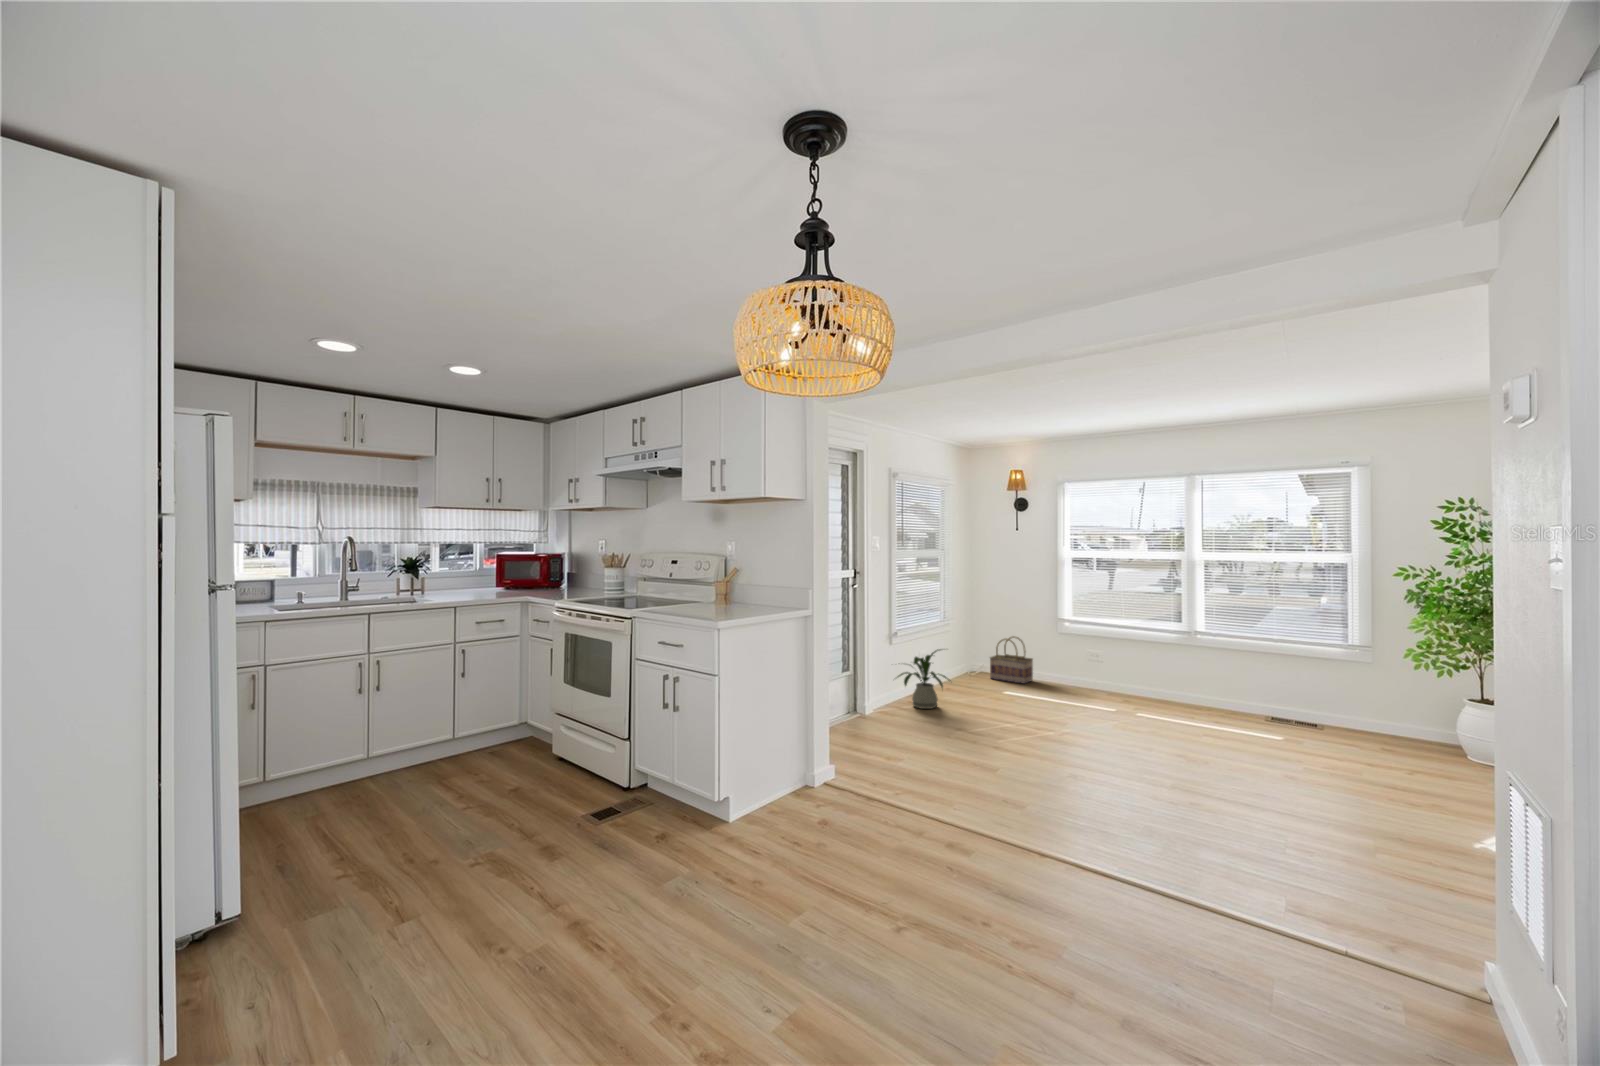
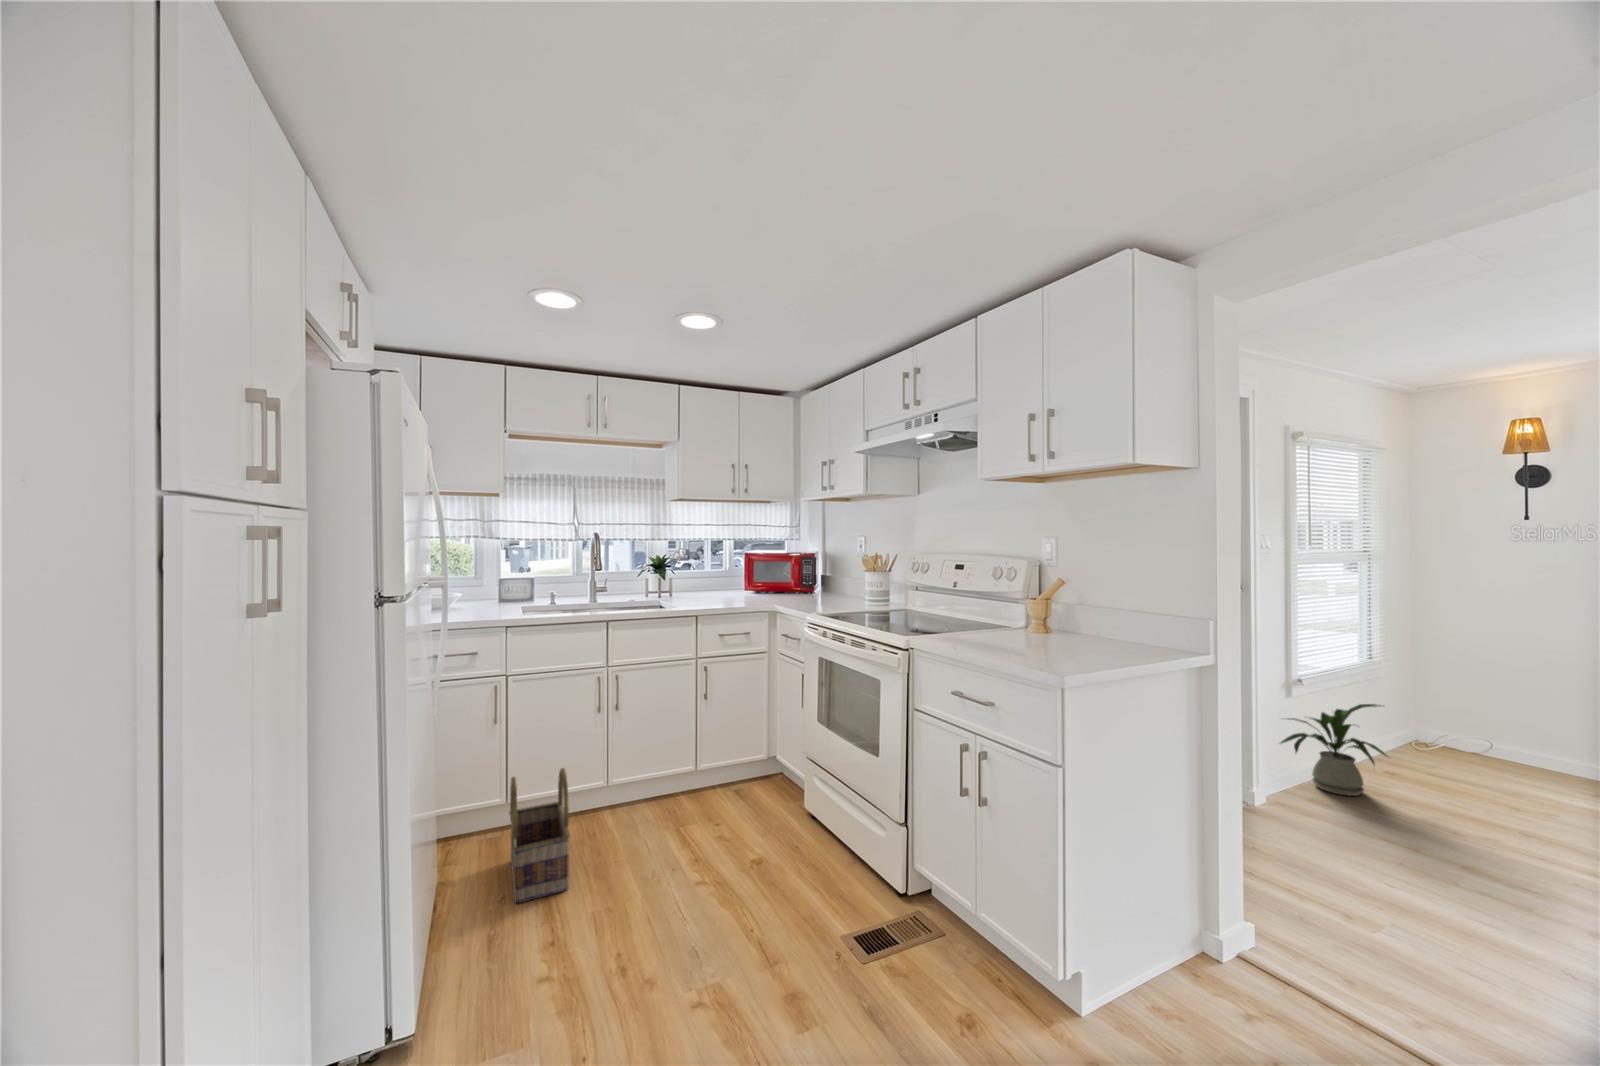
basket: present [990,636,1033,684] -> present [509,768,570,903]

